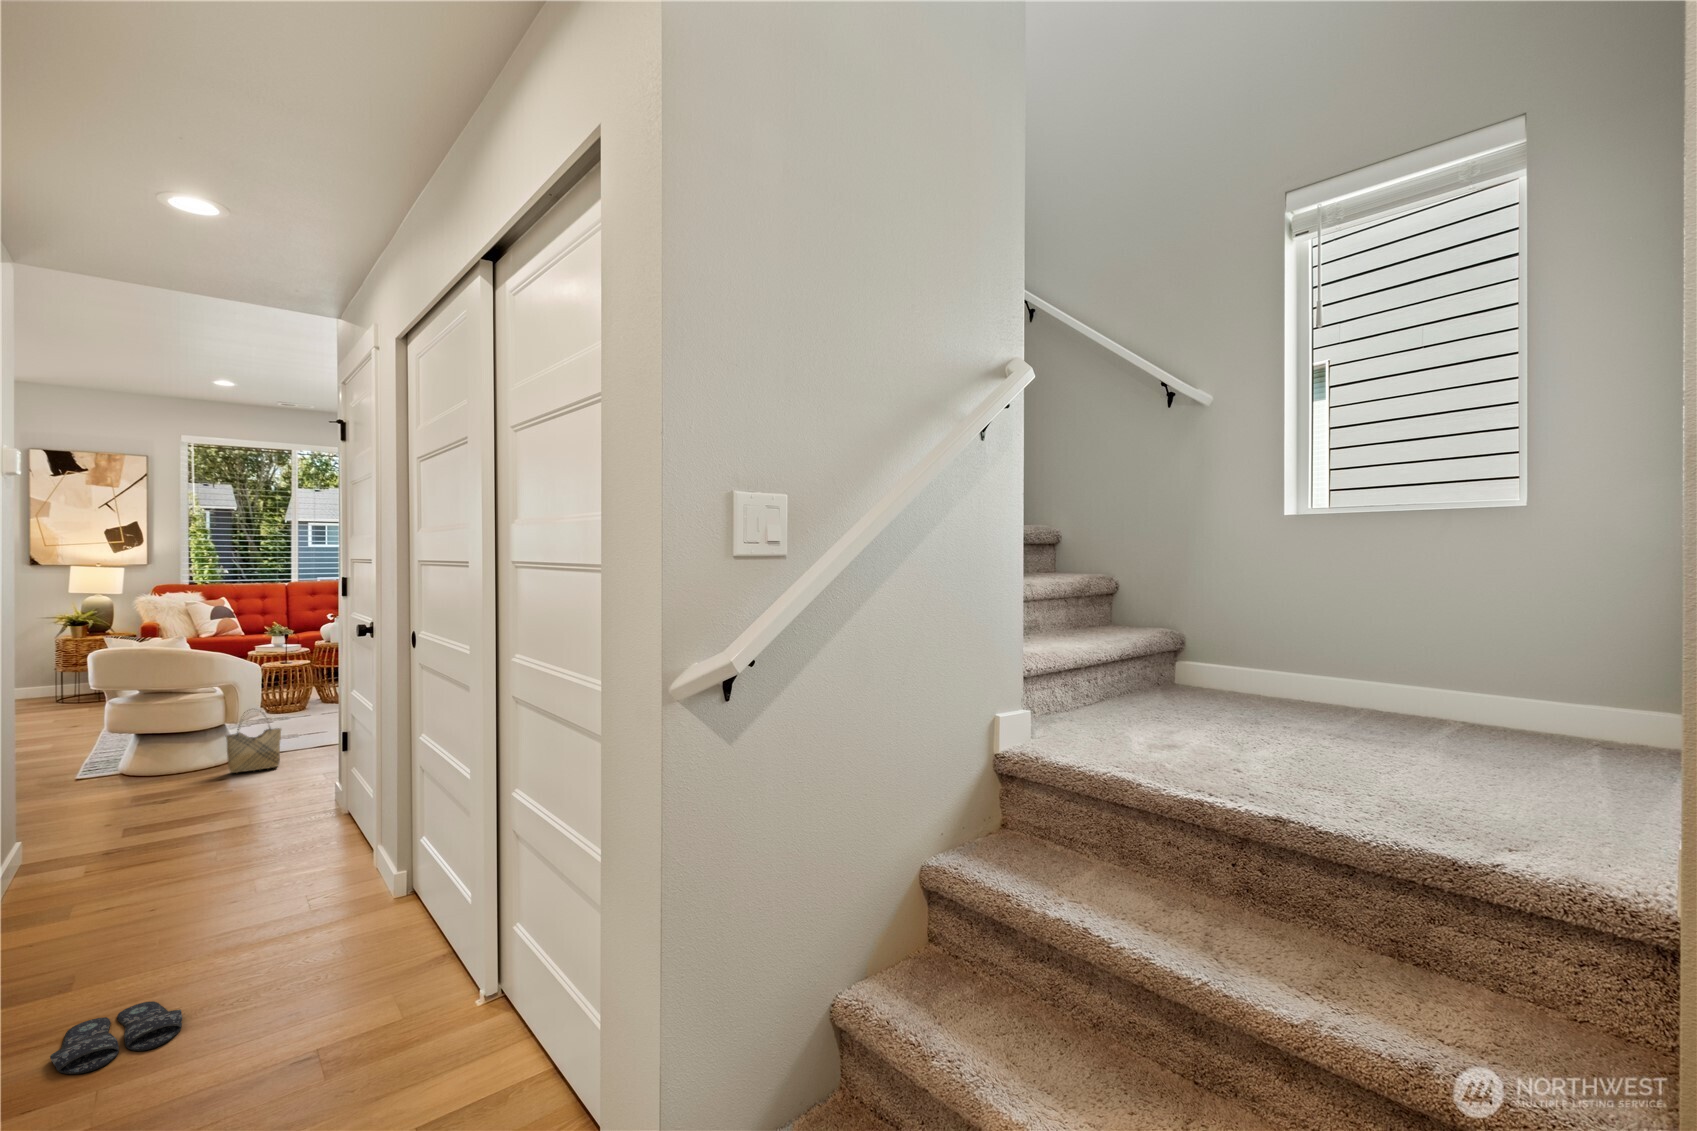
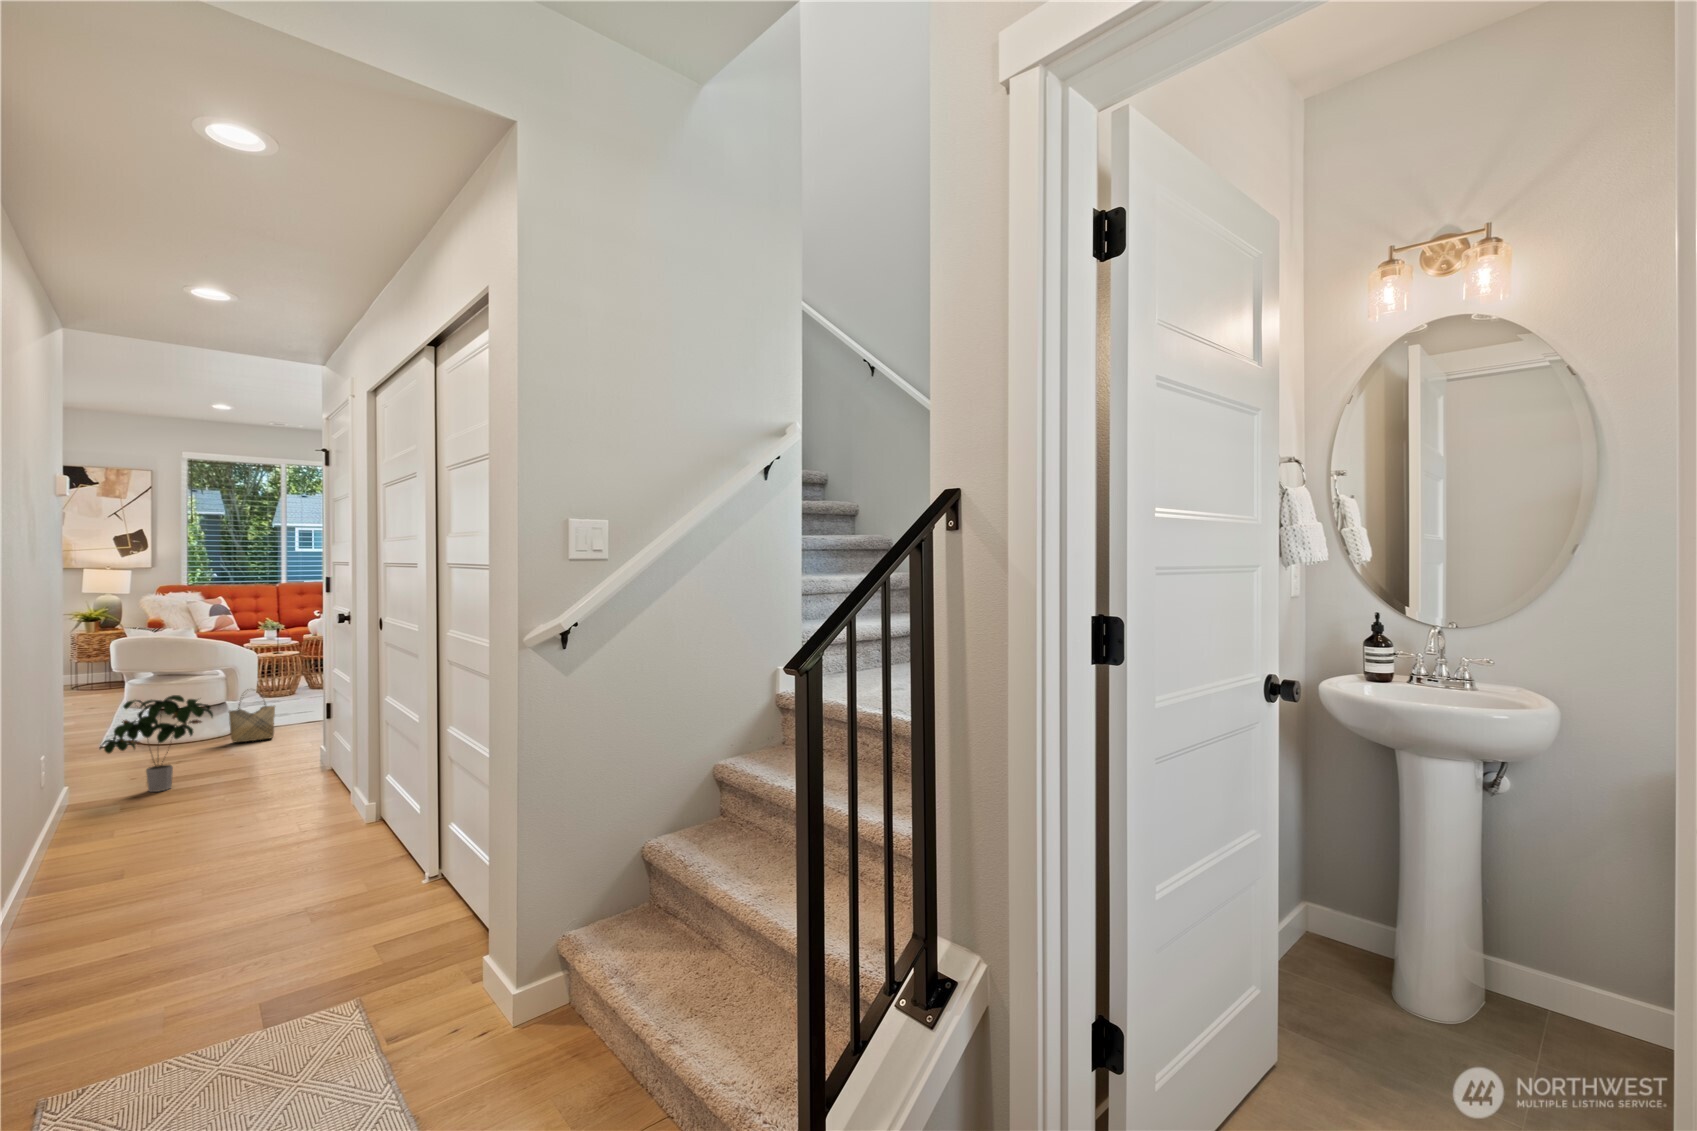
potted plant: none [57,724,202,846] -> present [100,695,213,792]
slippers: present [50,1001,182,1074] -> none [125,881,213,917]

